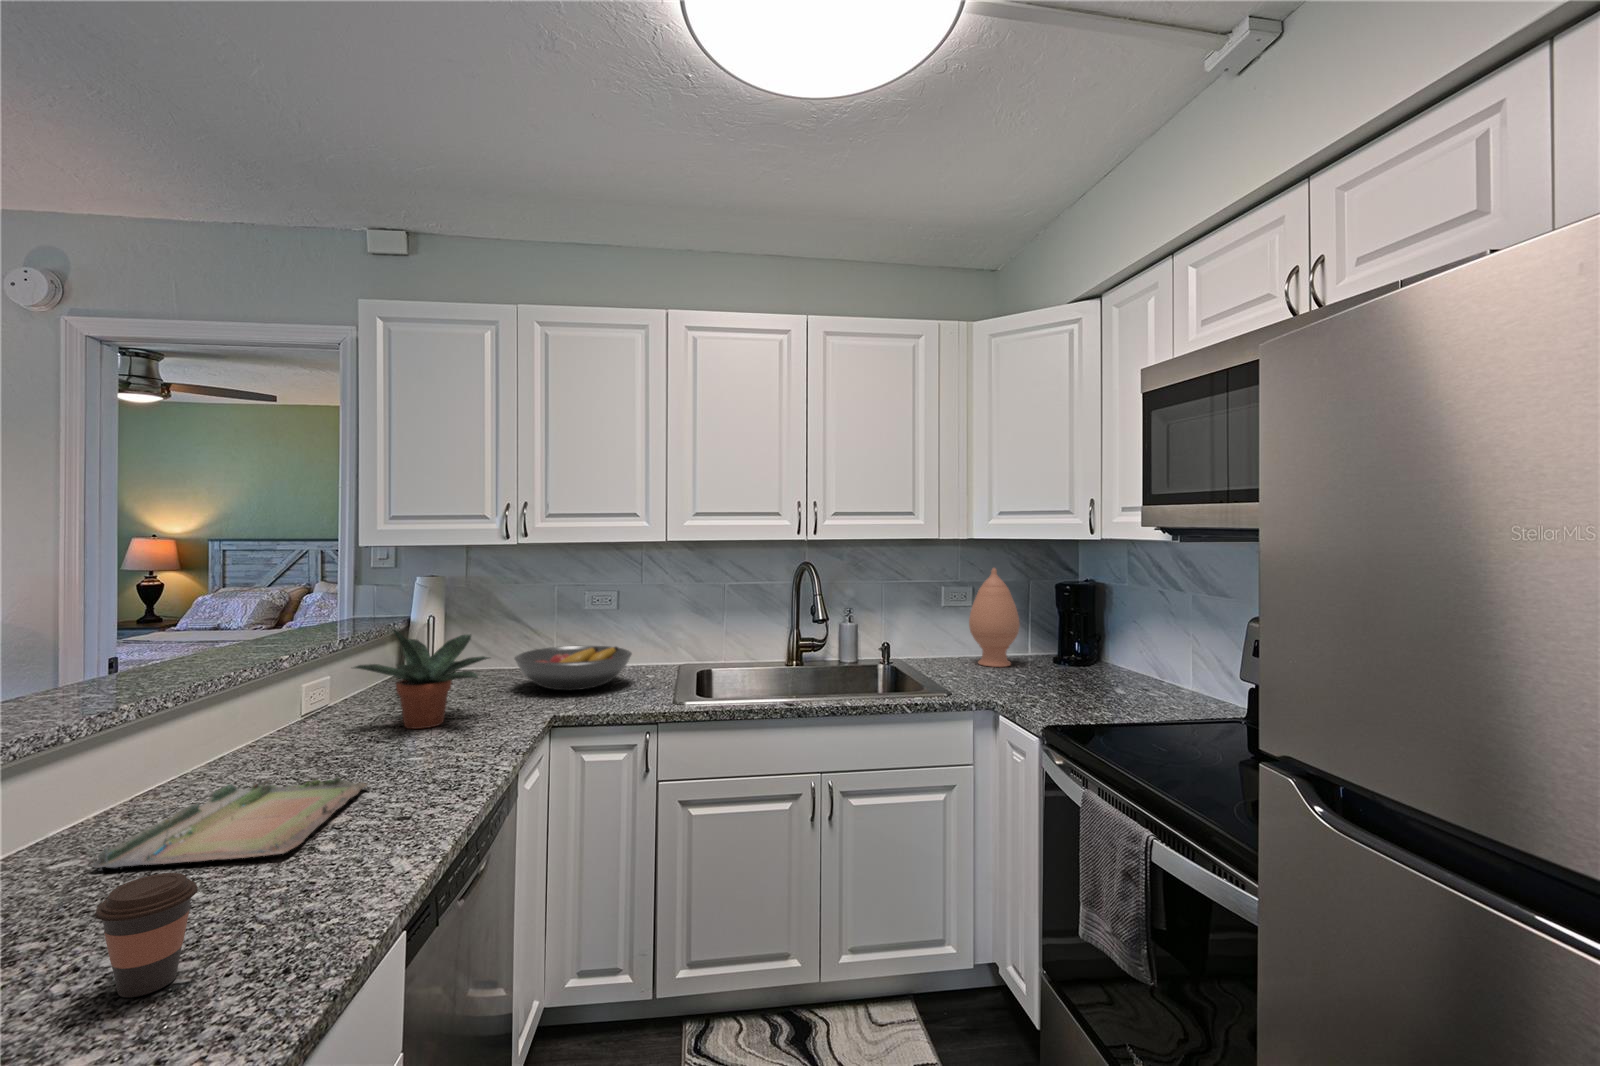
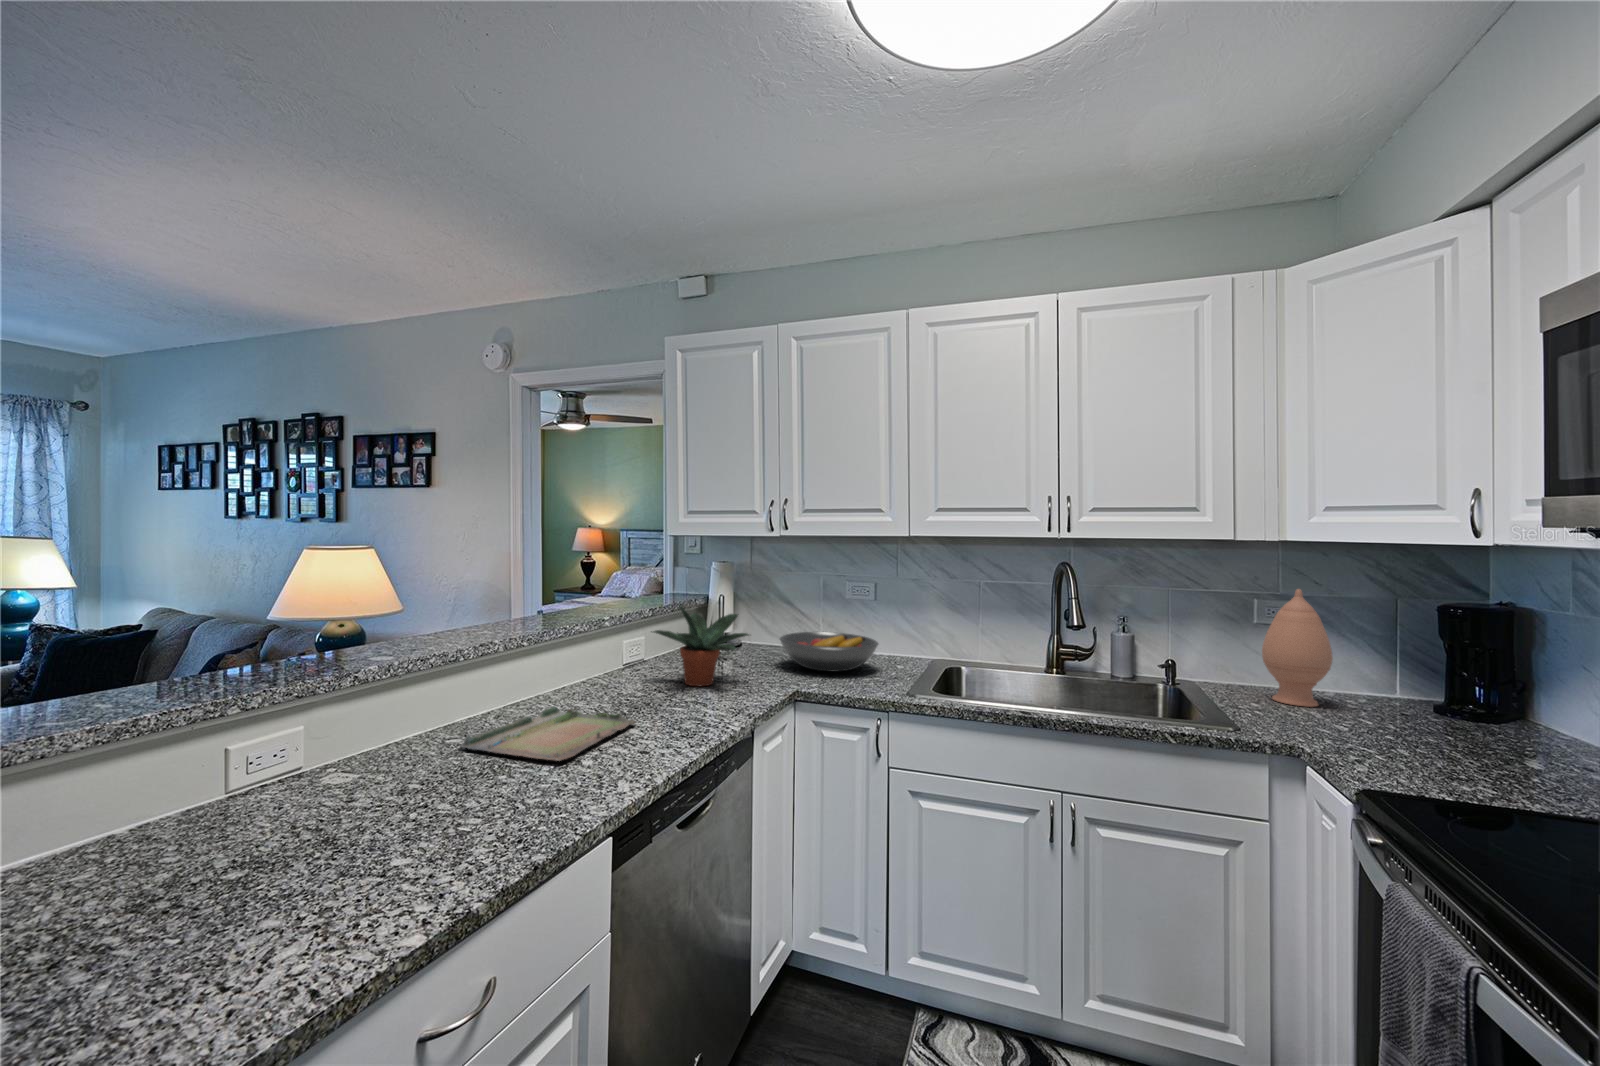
coffee cup: present [95,873,198,997] -> none [422,755,480,833]

